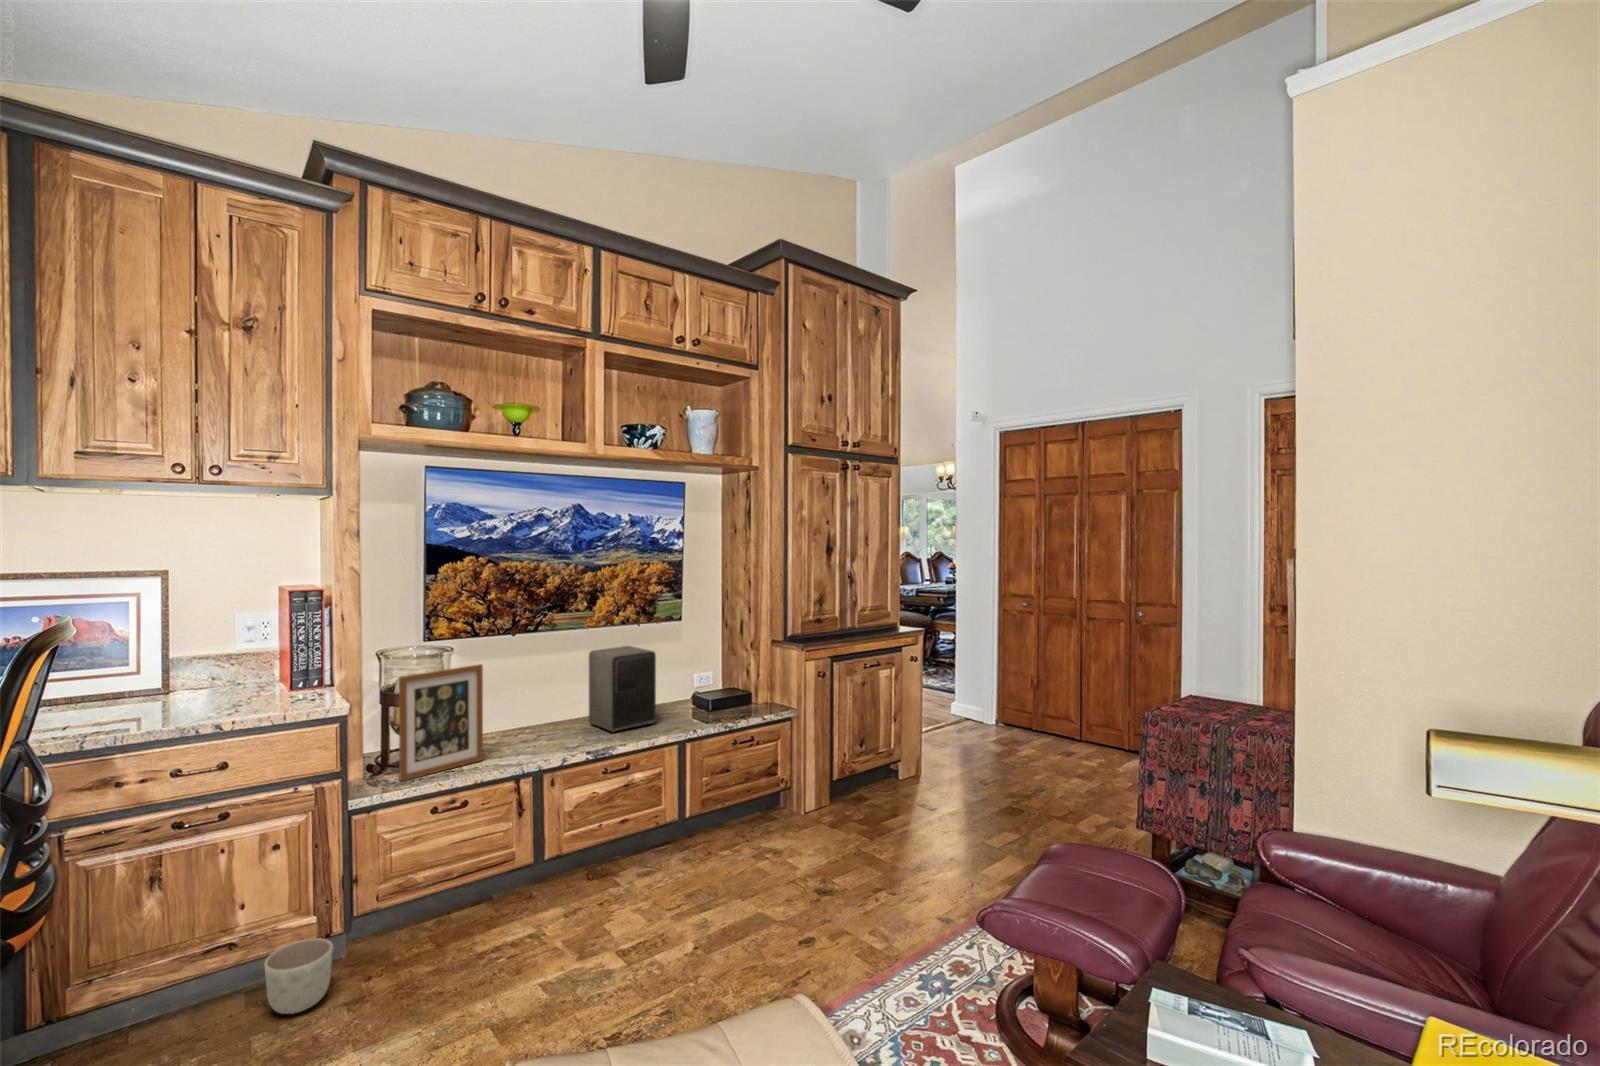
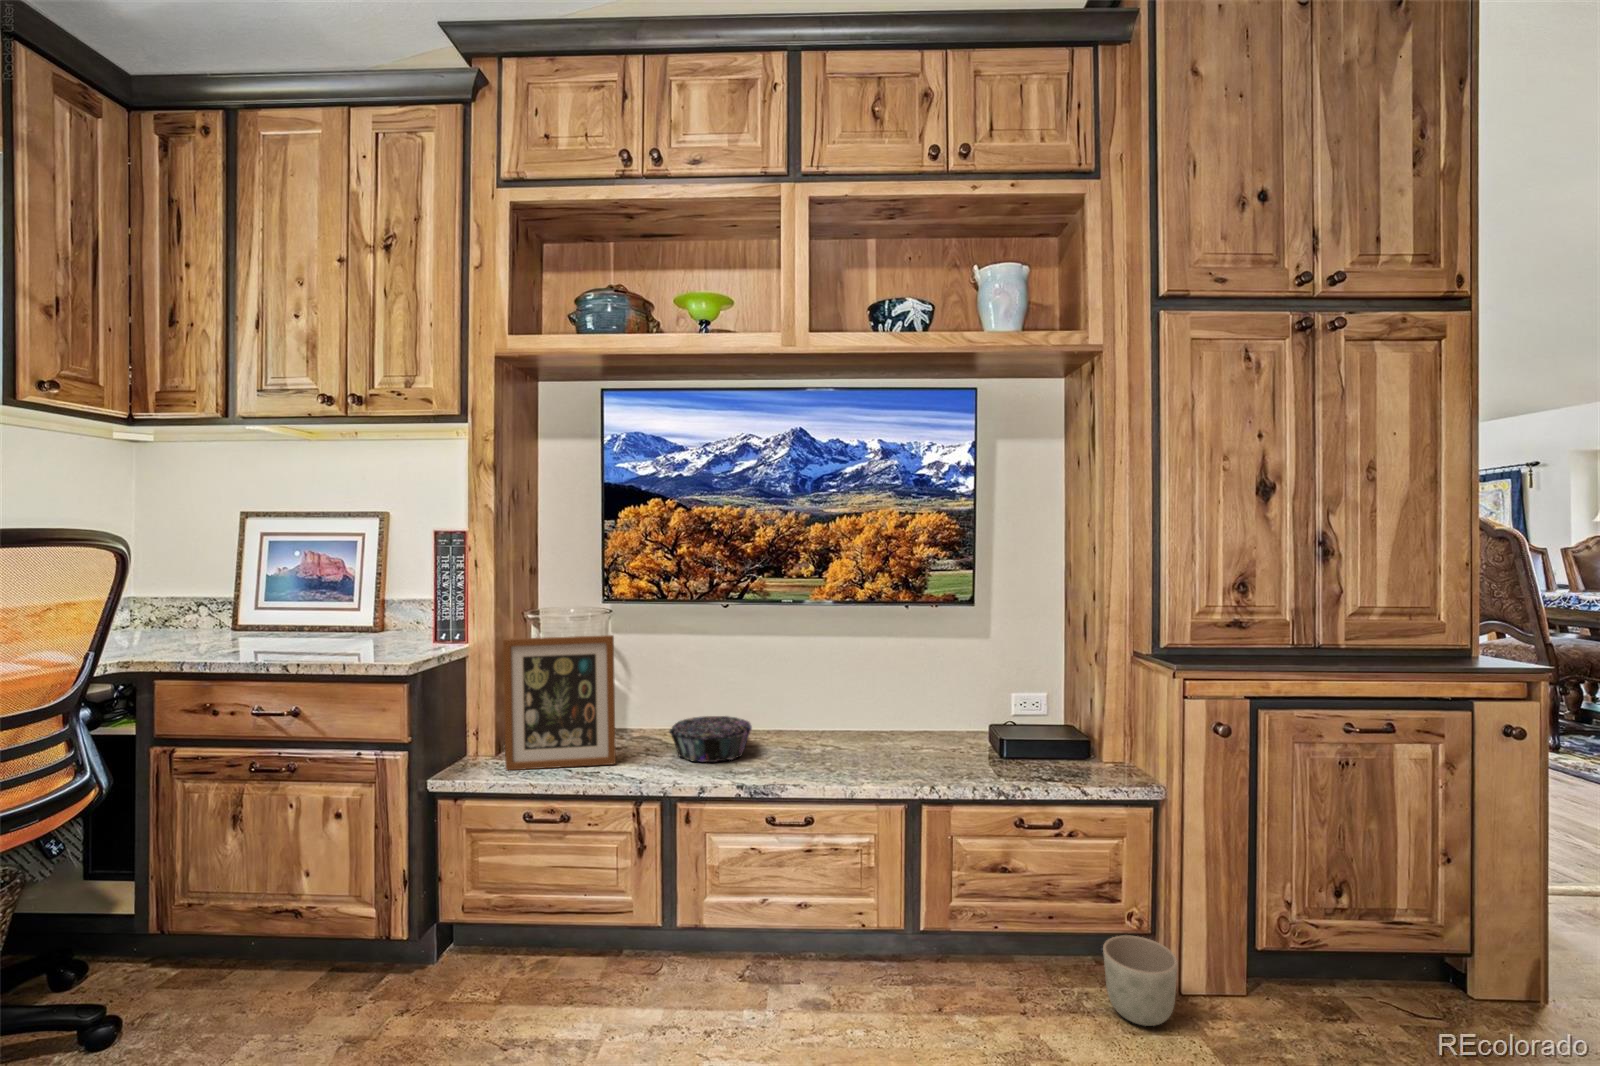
speaker: present [589,646,656,733] -> none [806,635,887,763]
decorative bowl: none [502,715,570,748] -> present [669,716,752,762]
planter: present [264,938,333,1014] -> present [1103,935,1178,1026]

